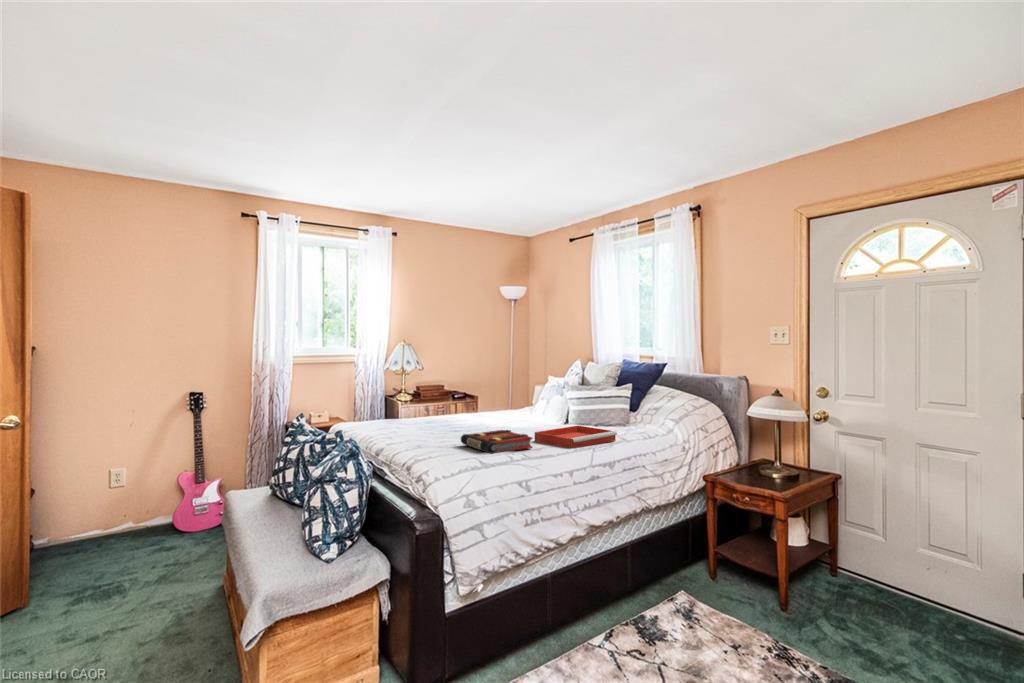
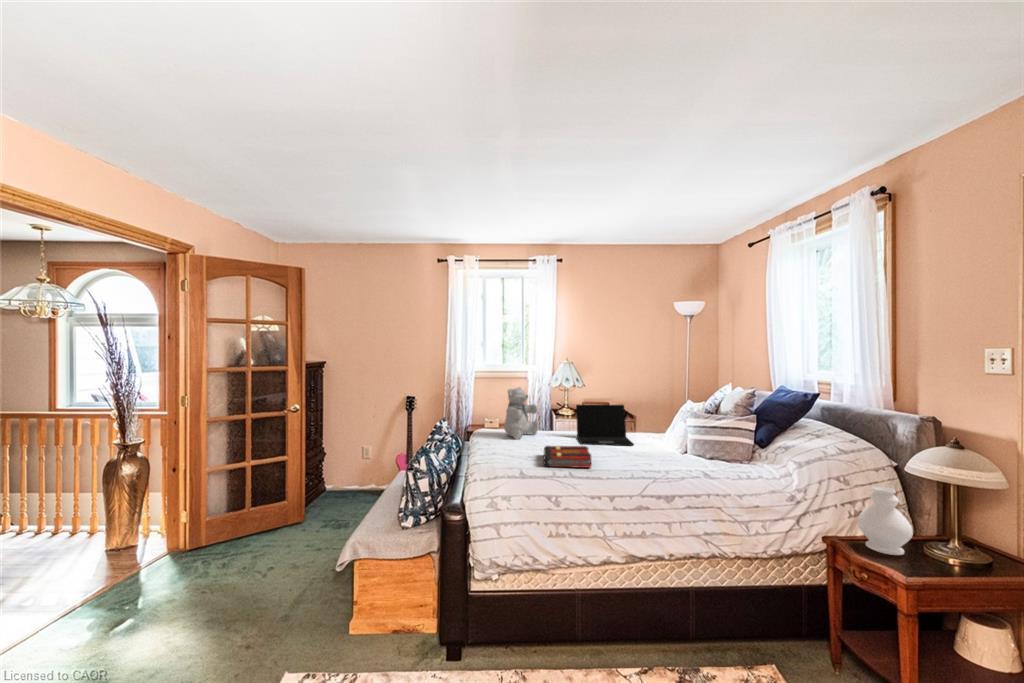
teddy bear: none [369,375,408,438] -> present [504,387,539,439]
laptop: none [447,389,518,434] -> present [576,405,634,445]
tray: present [534,426,617,448] -> none [615,452,698,475]
decorative vase: none [727,428,762,477] -> present [858,486,913,555]

